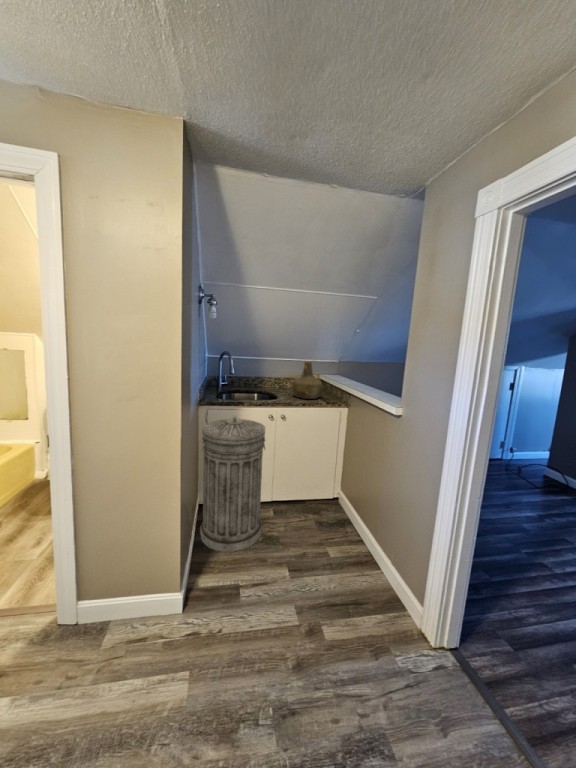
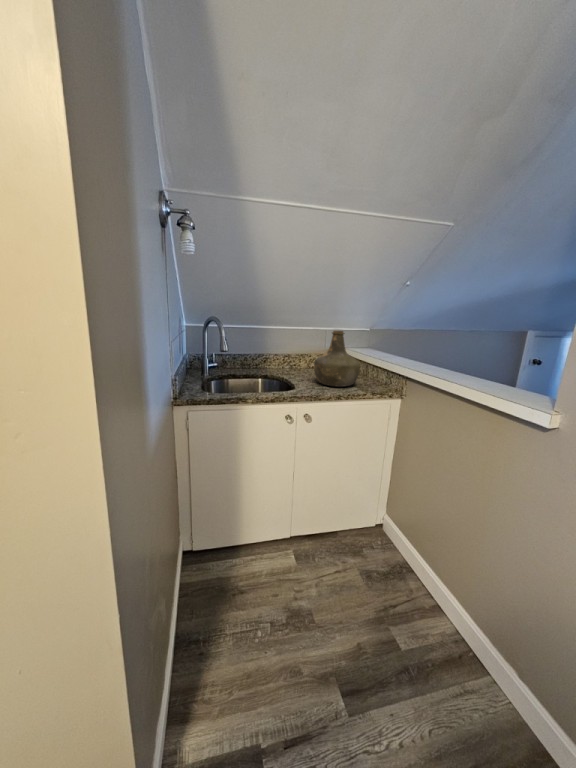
trash can: present [200,415,265,552] -> none [178,425,290,656]

